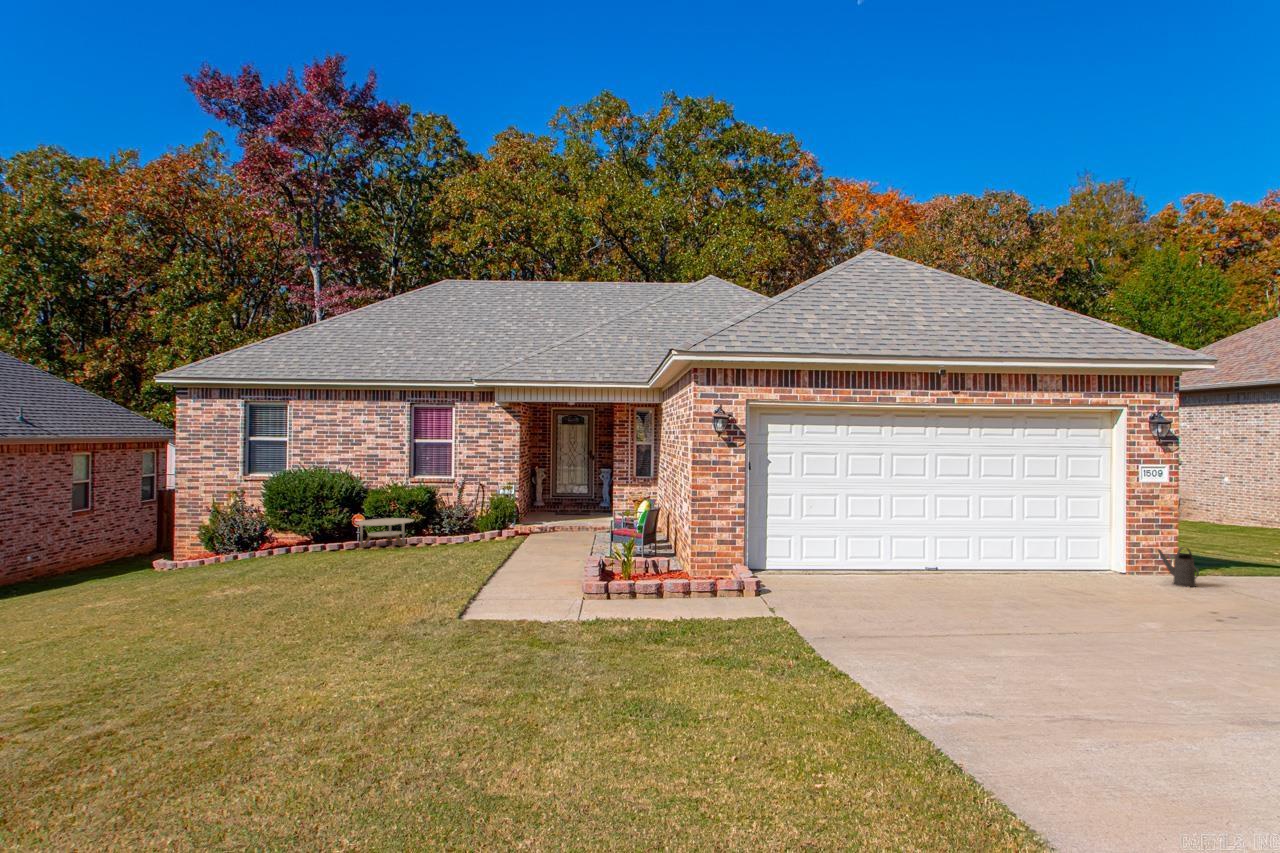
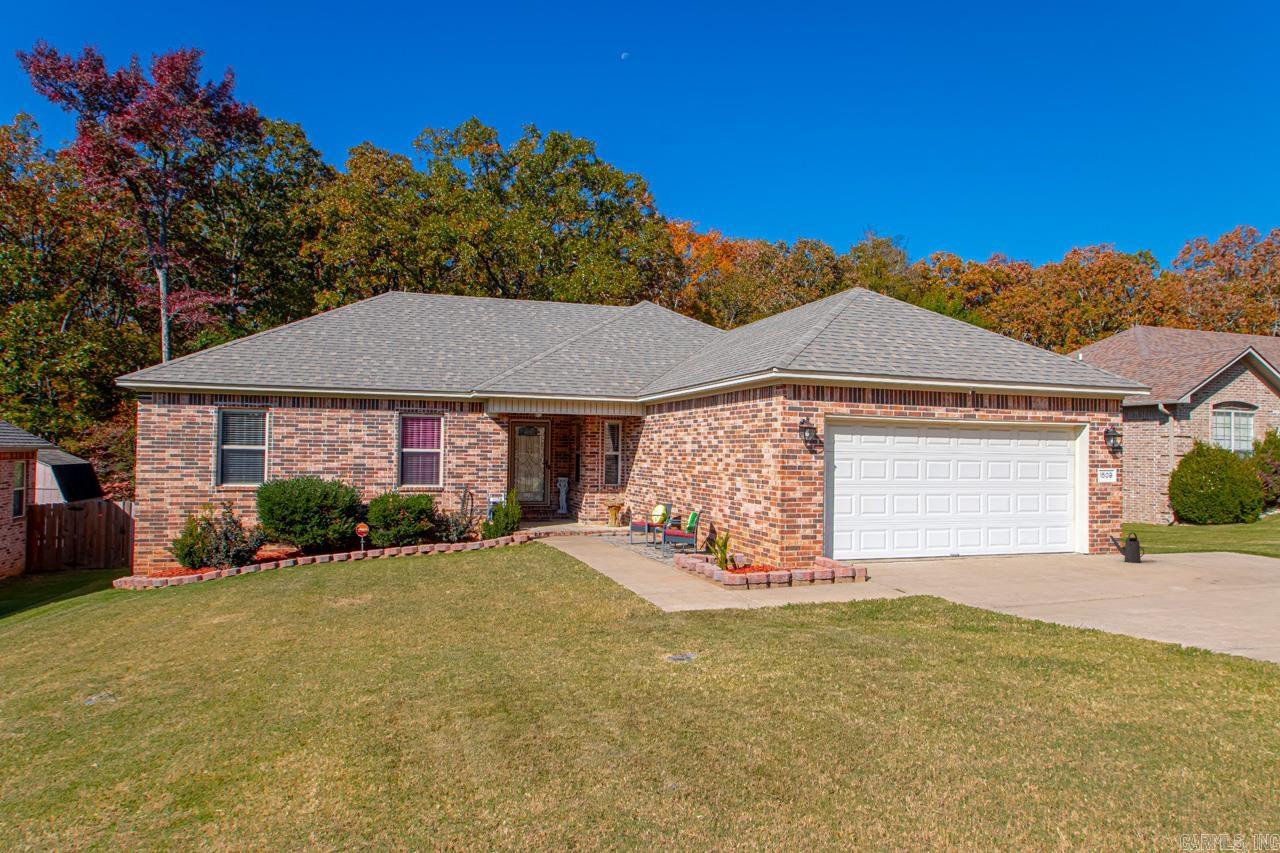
round table: present [355,518,414,547] -> none [379,530,439,560]

